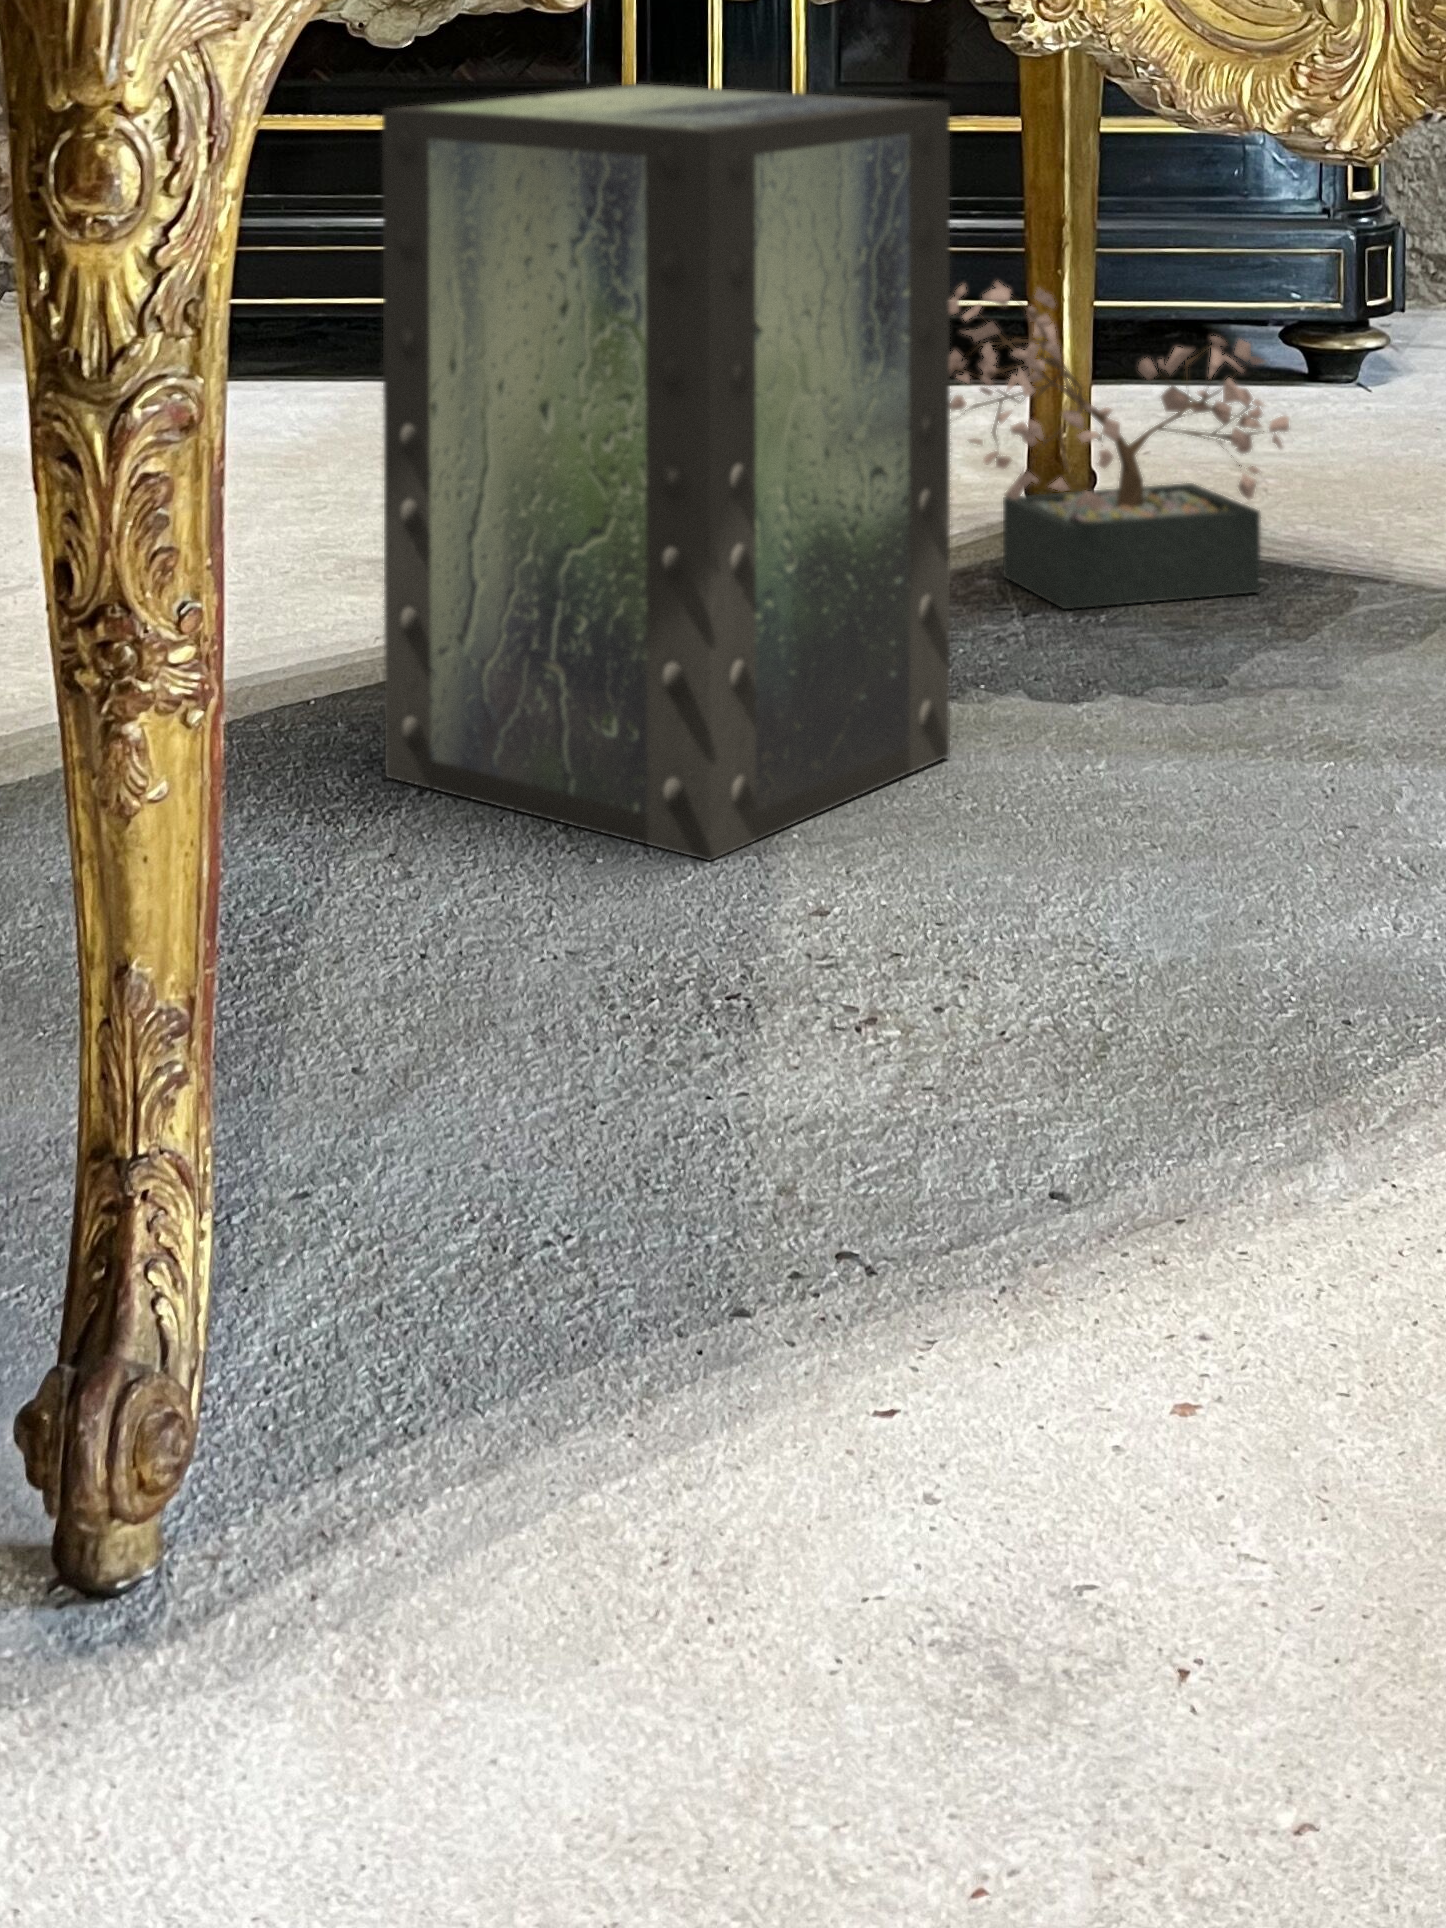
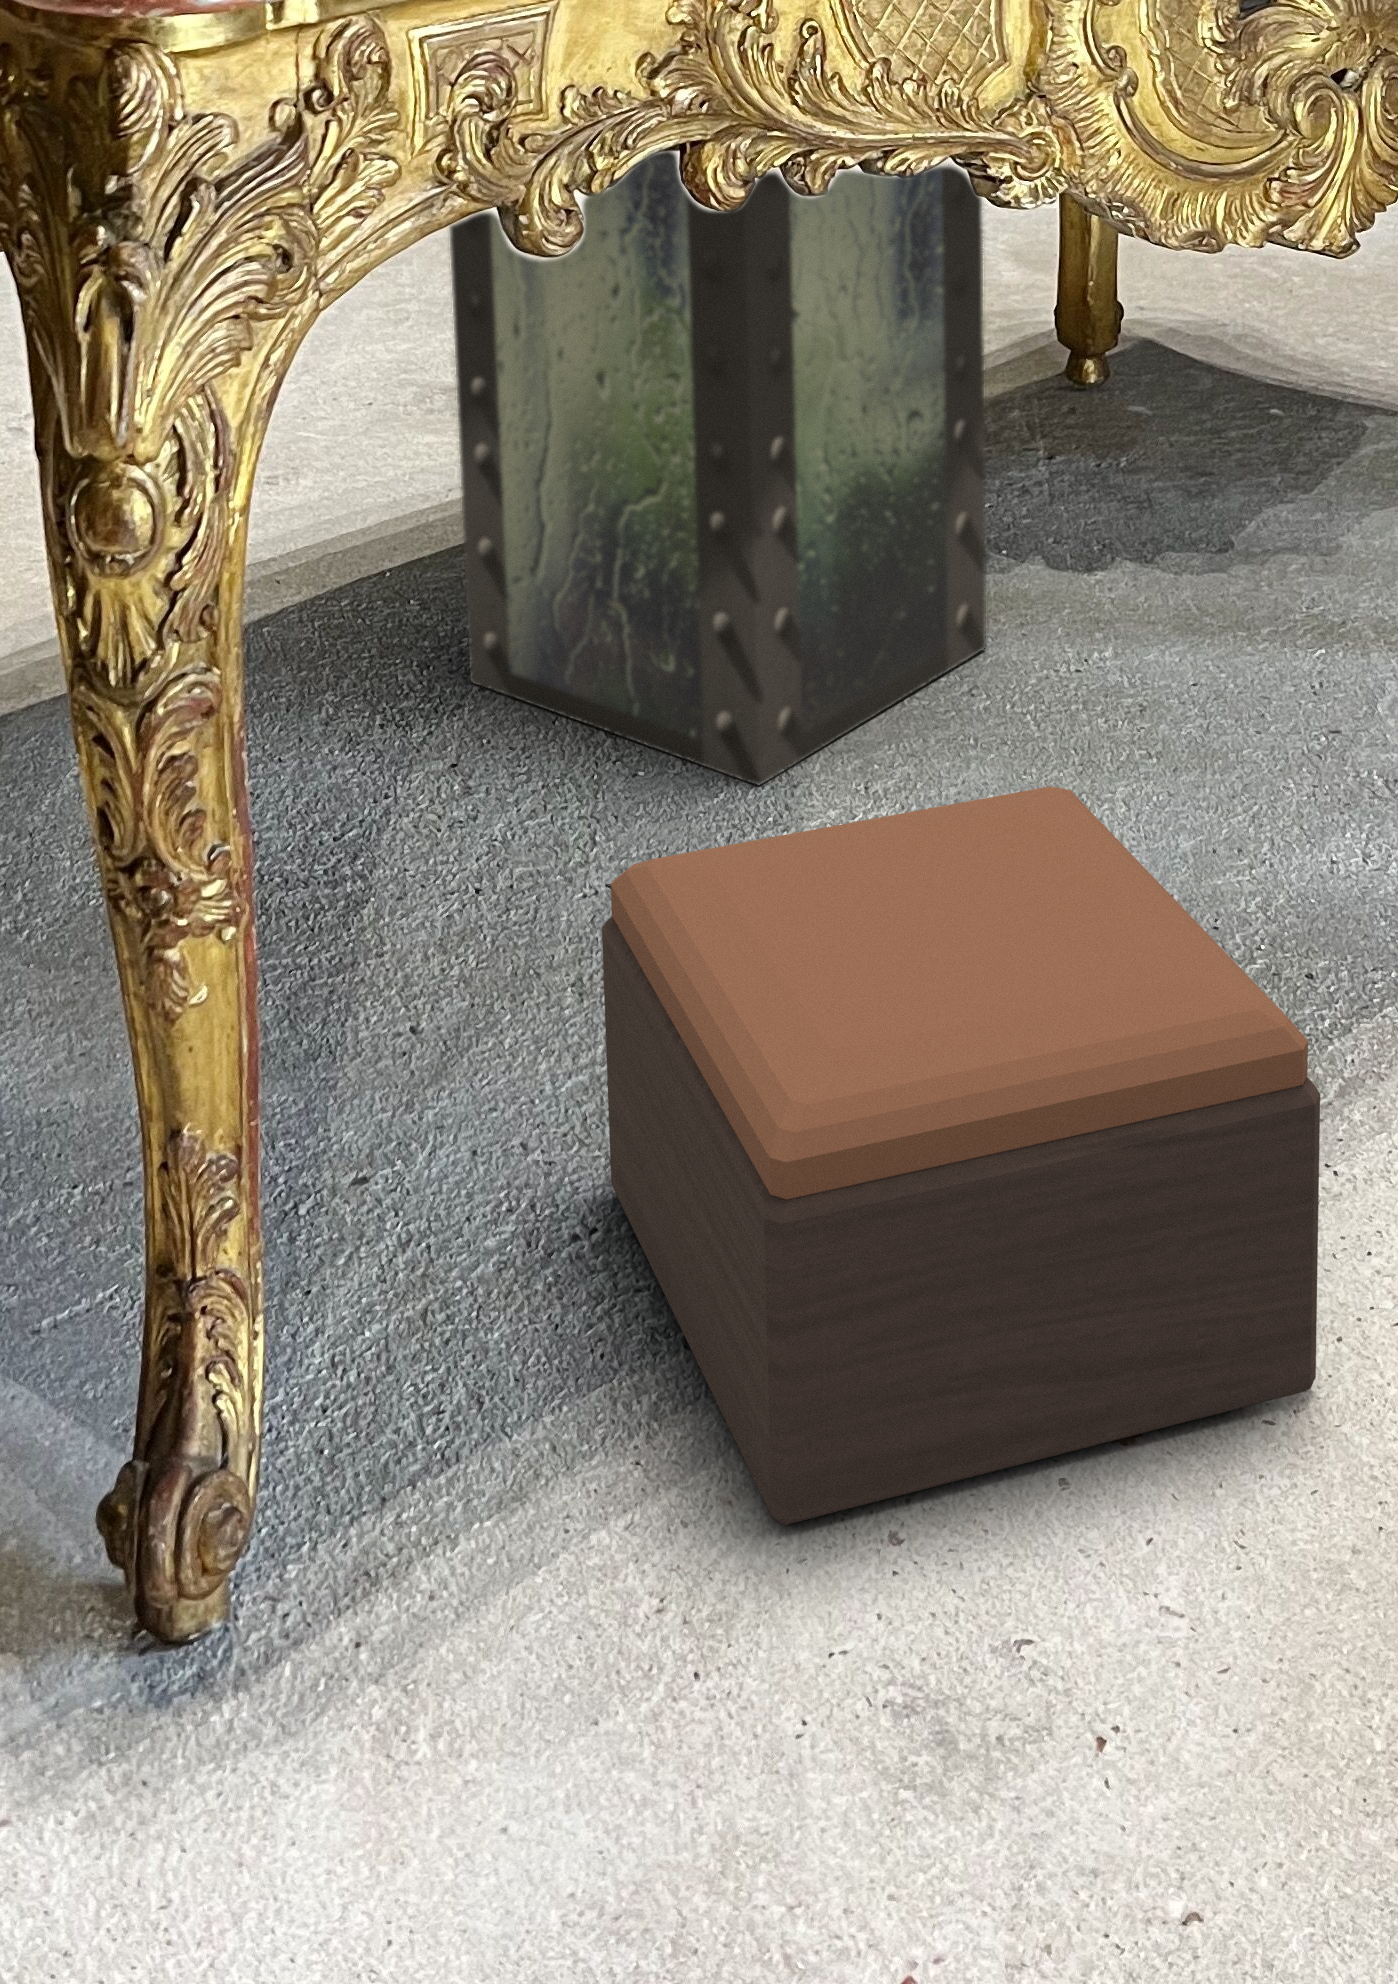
decorative plant: present [950,282,1289,609] -> none [982,144,1321,452]
footstool: none [570,726,1386,1459] -> present [602,787,1320,1525]

